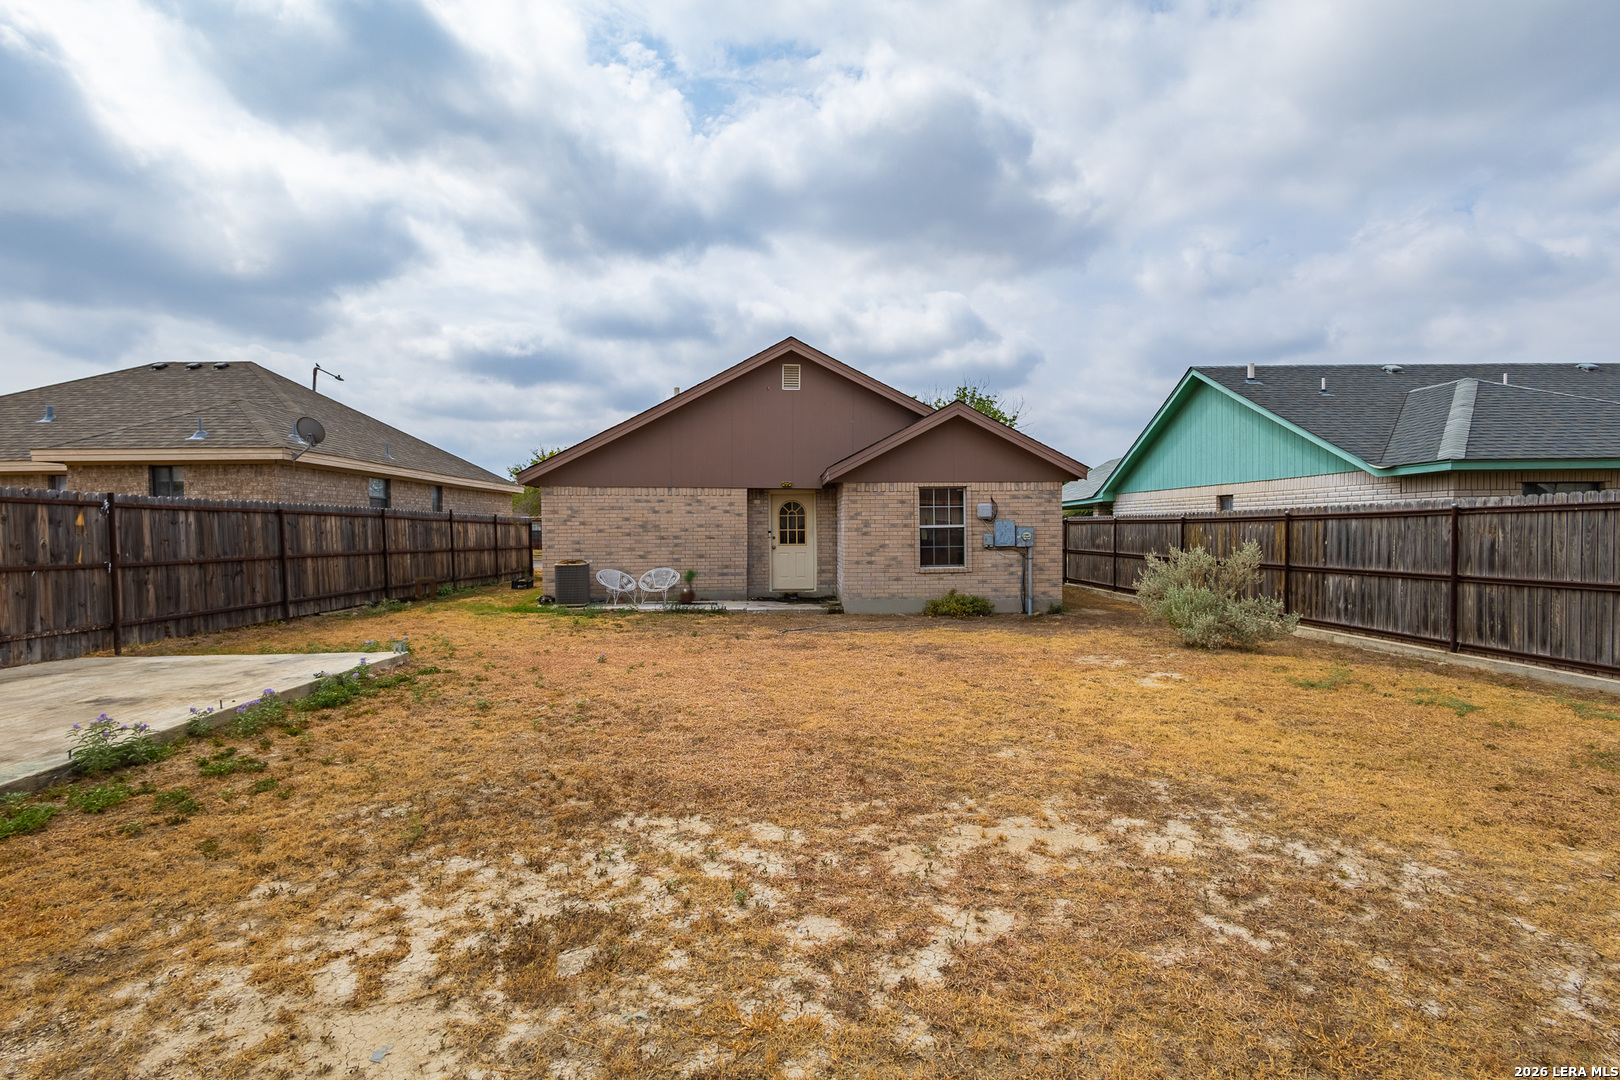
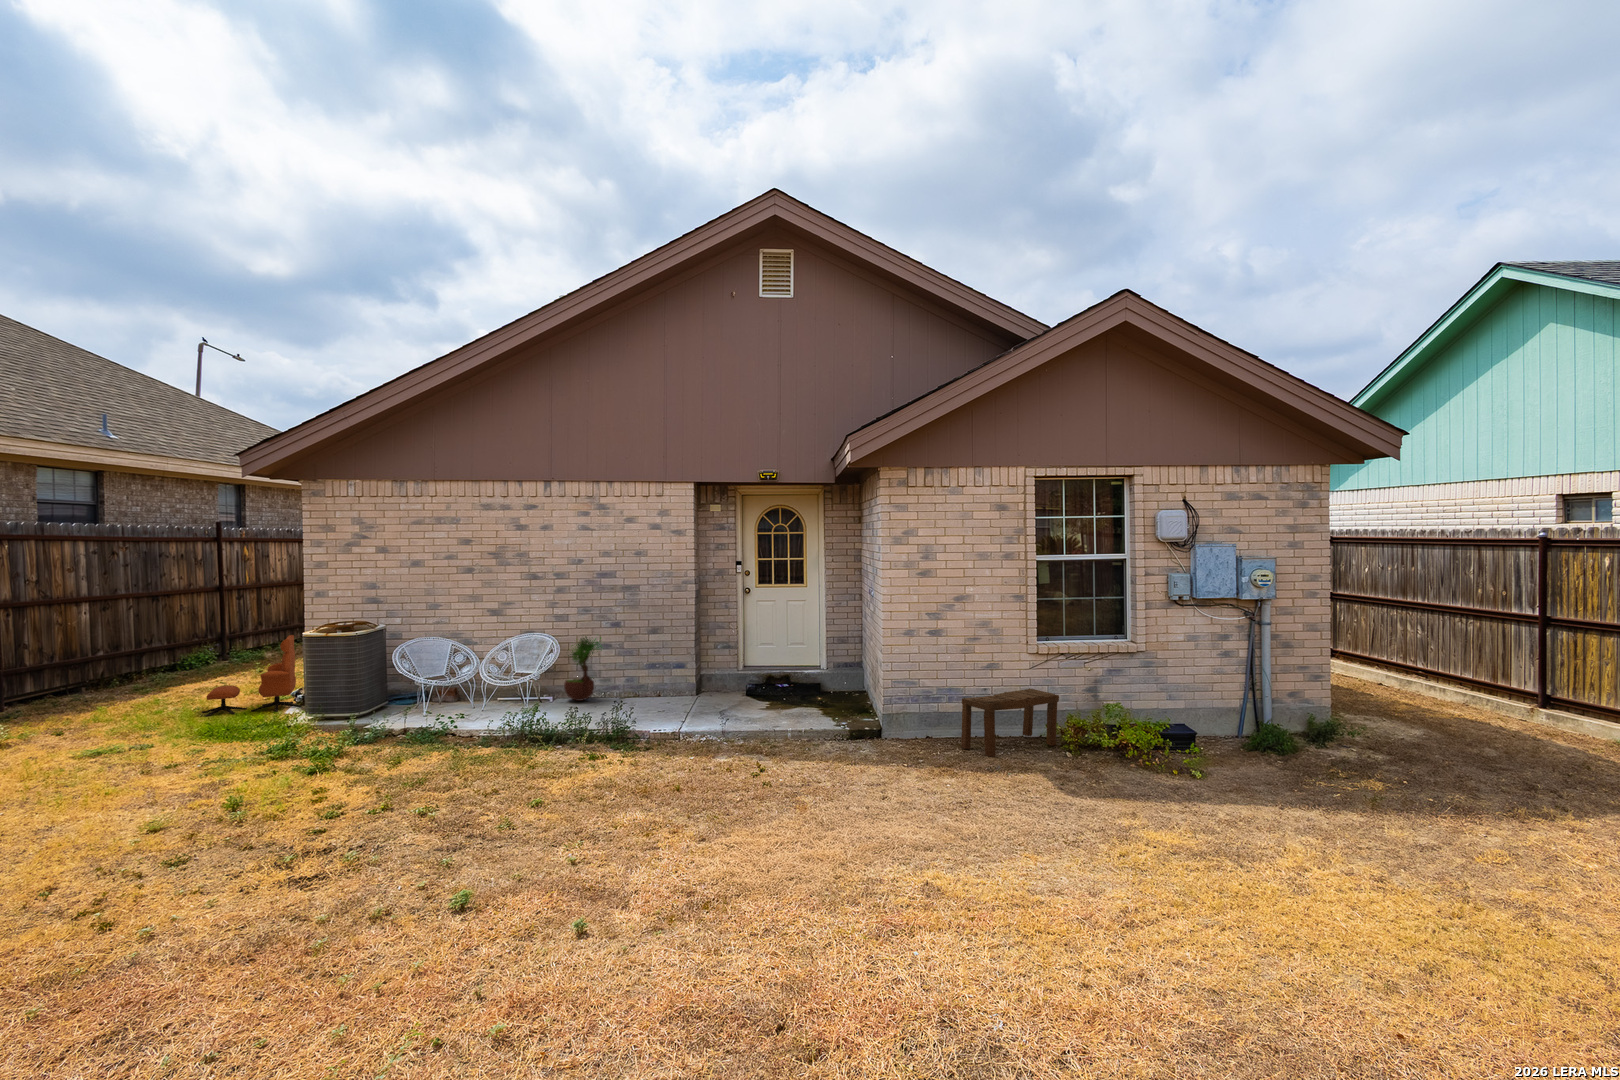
lounge chair: none [497,568,544,607] -> present [202,635,301,717]
bench: present [416,576,436,600] -> present [961,688,1059,757]

